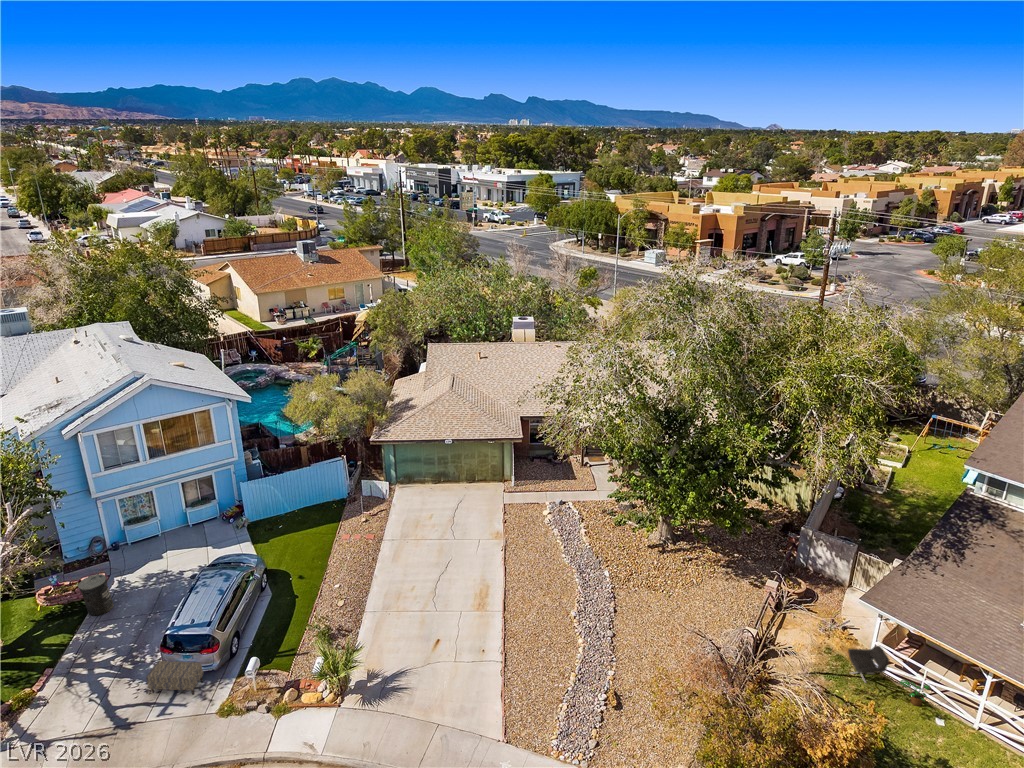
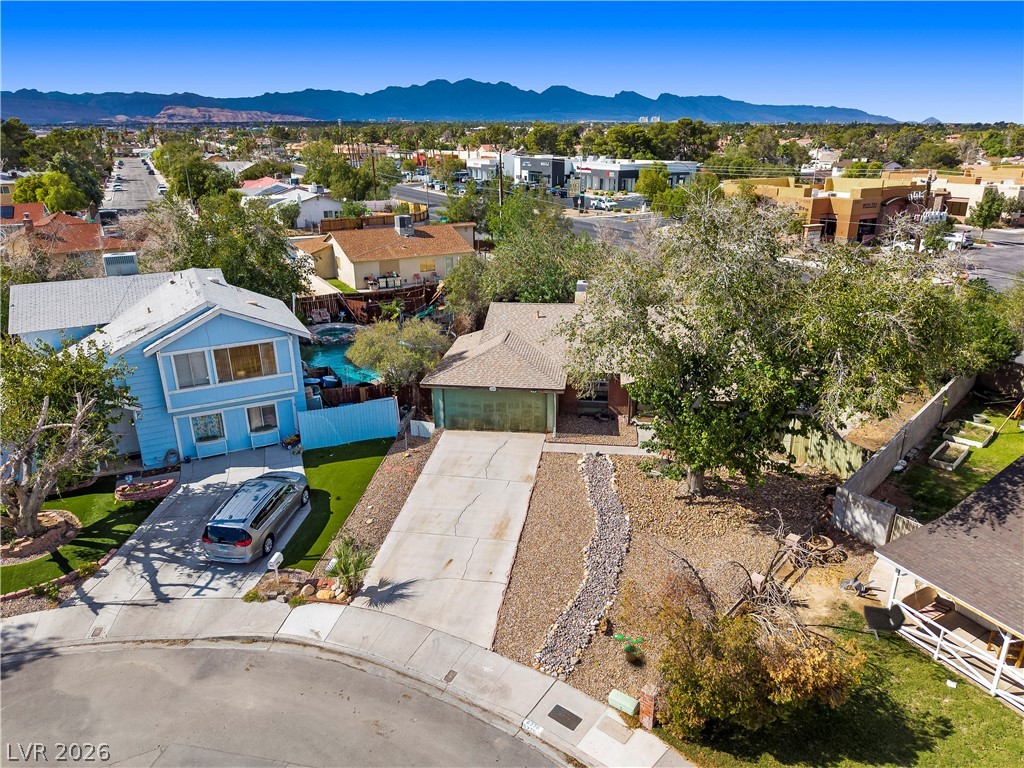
trash can: present [78,574,114,616] -> none [148,477,178,514]
bench: present [146,661,203,695] -> none [187,550,237,581]
potted plant: present [900,680,931,706] -> present [613,634,644,662]

